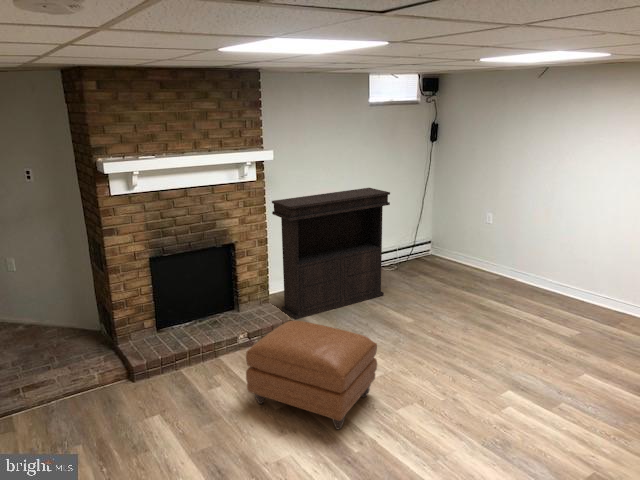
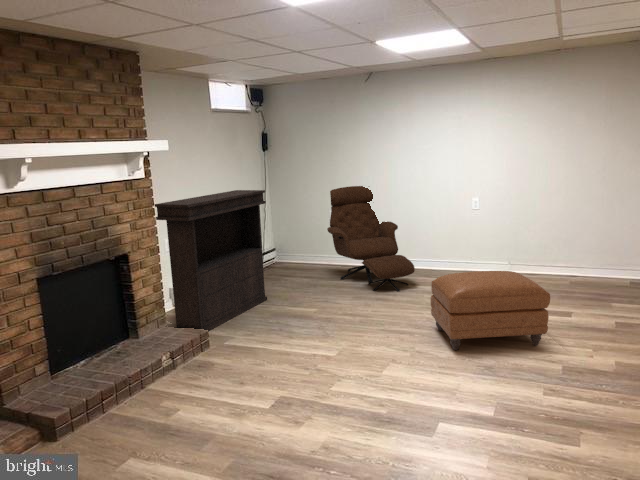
lounge chair: none [470,191,553,318] -> present [327,186,415,291]
ottoman: present [246,321,377,429] -> present [431,271,550,350]

